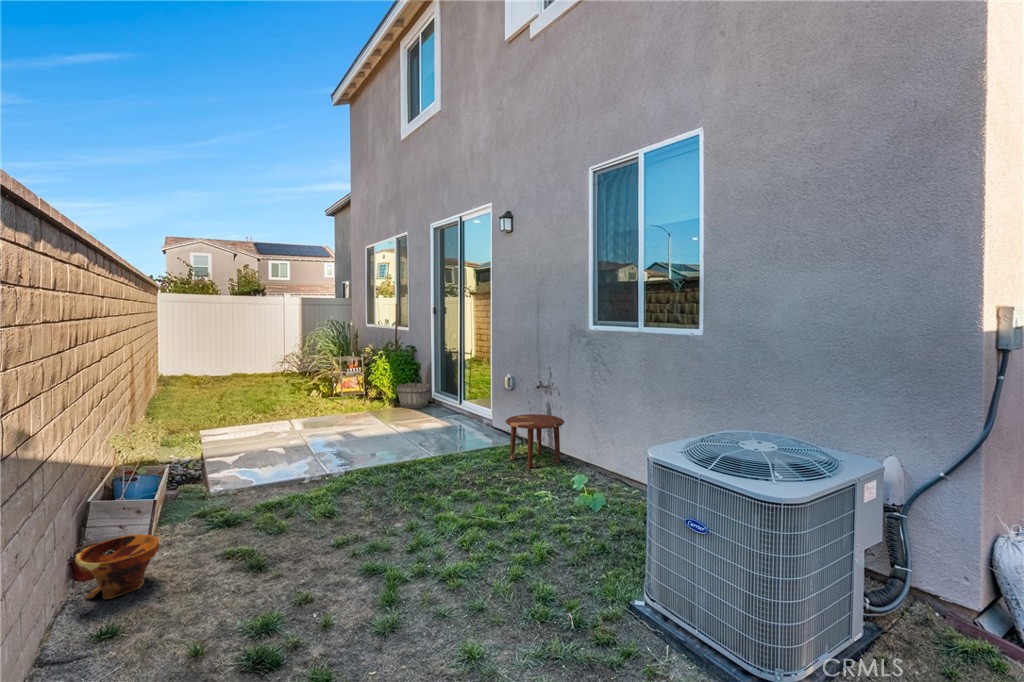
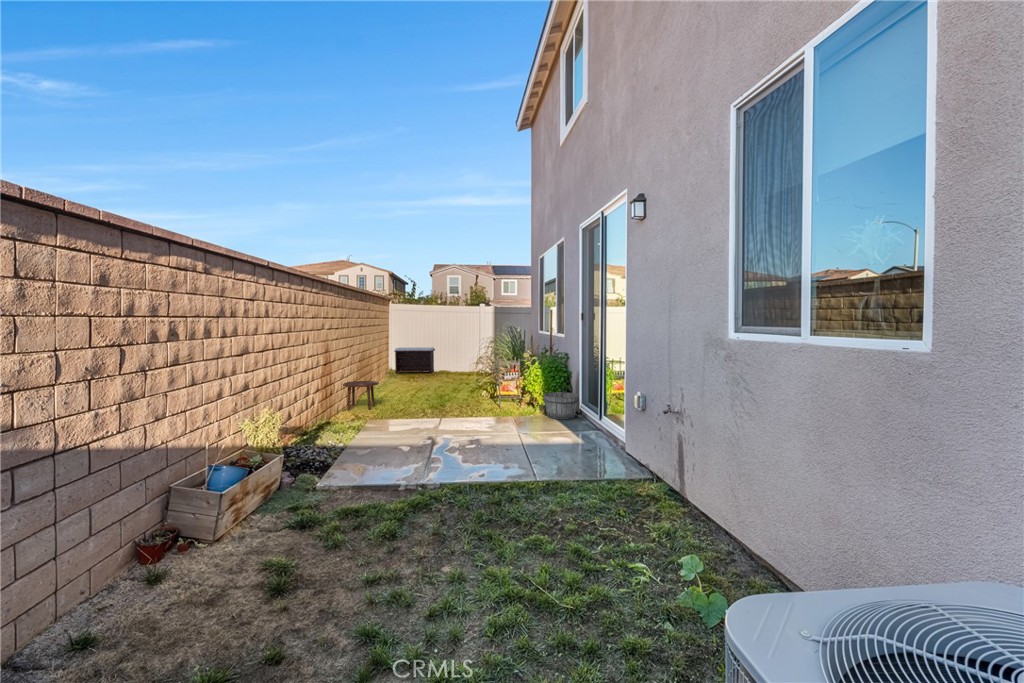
bench: none [171,344,227,377] -> present [394,347,435,373]
side table: present [506,414,564,468] -> present [343,381,379,410]
planter: present [75,534,159,599] -> none [66,544,160,615]

